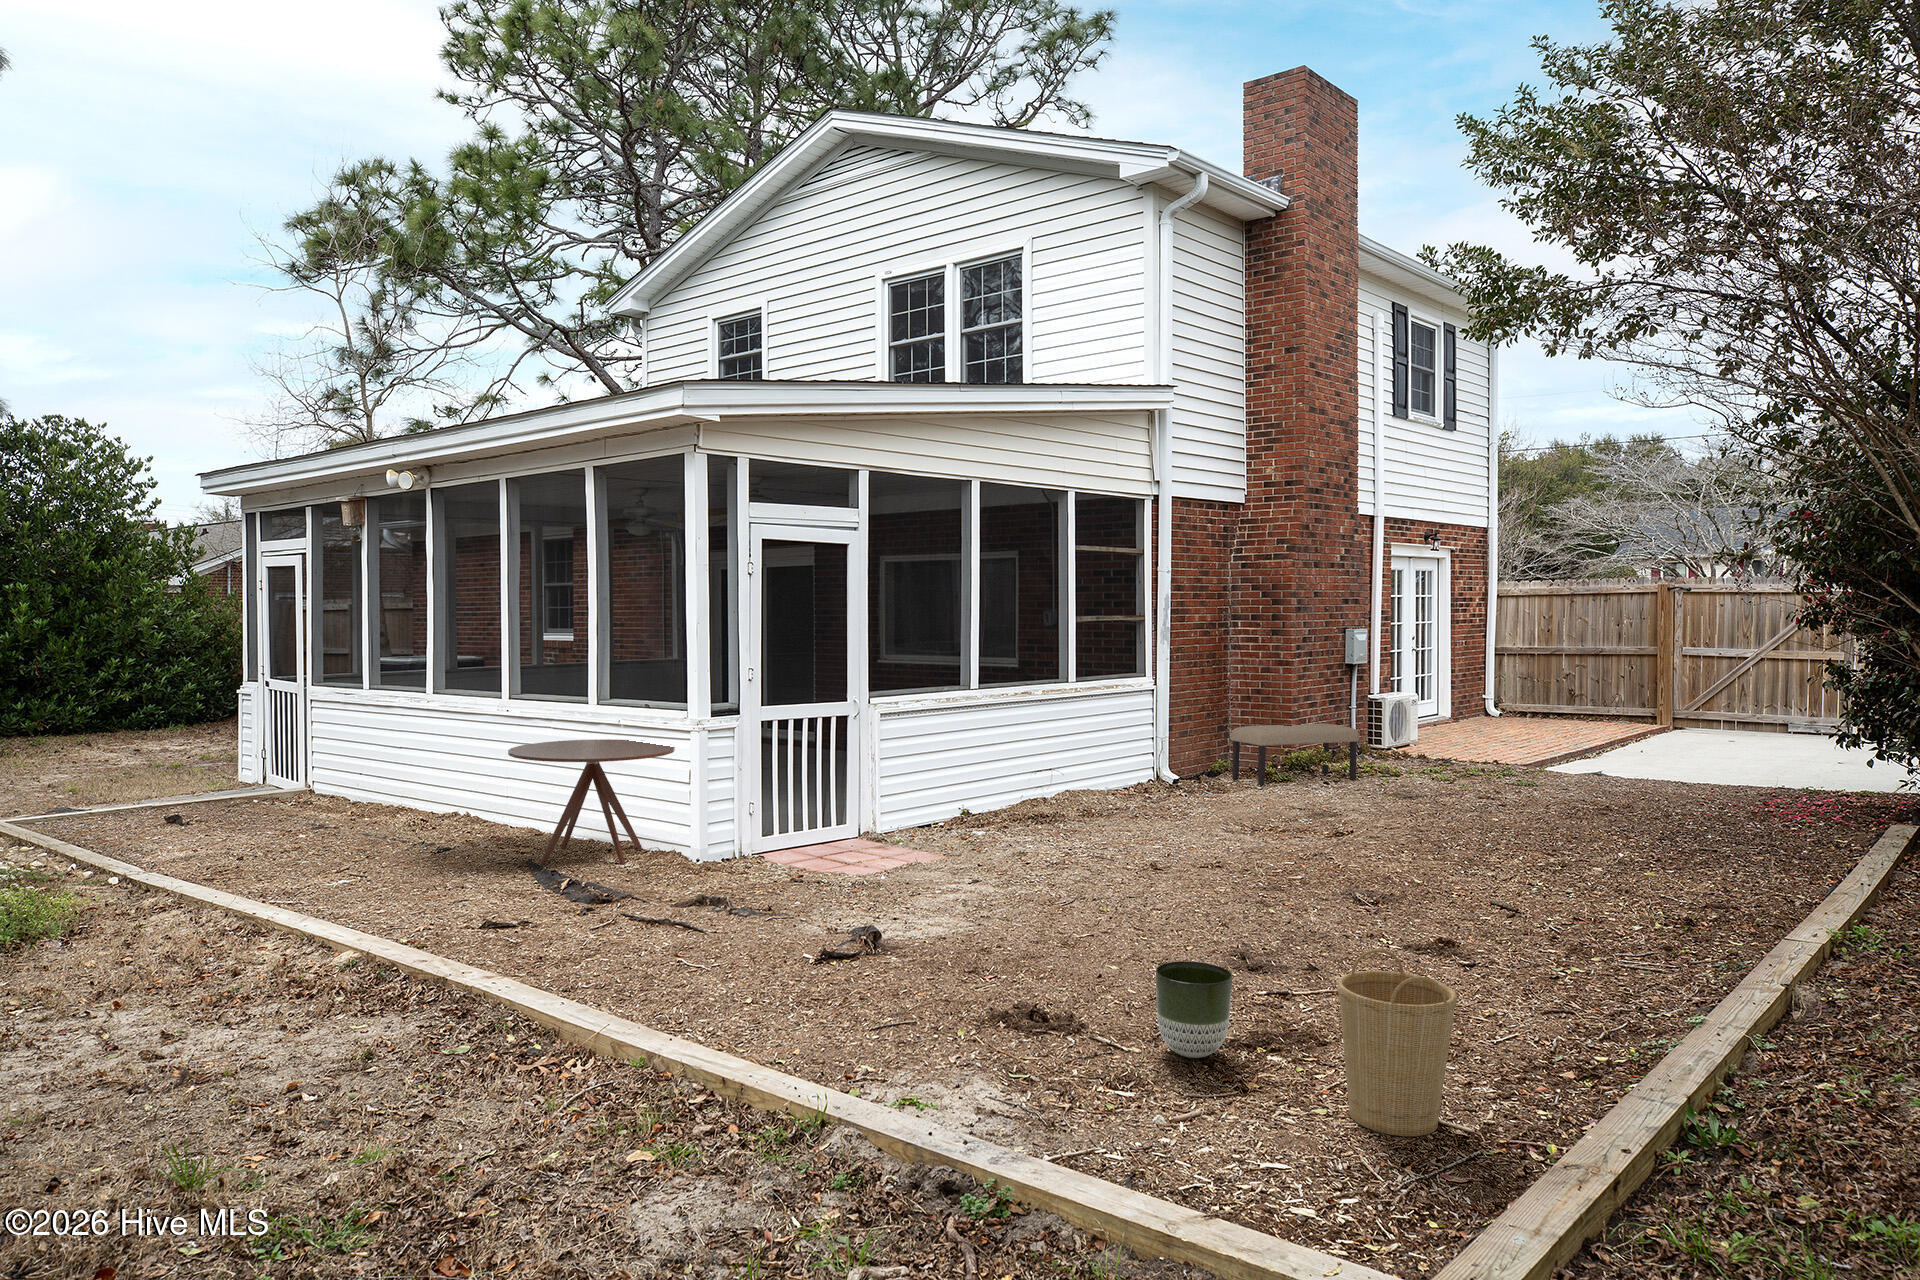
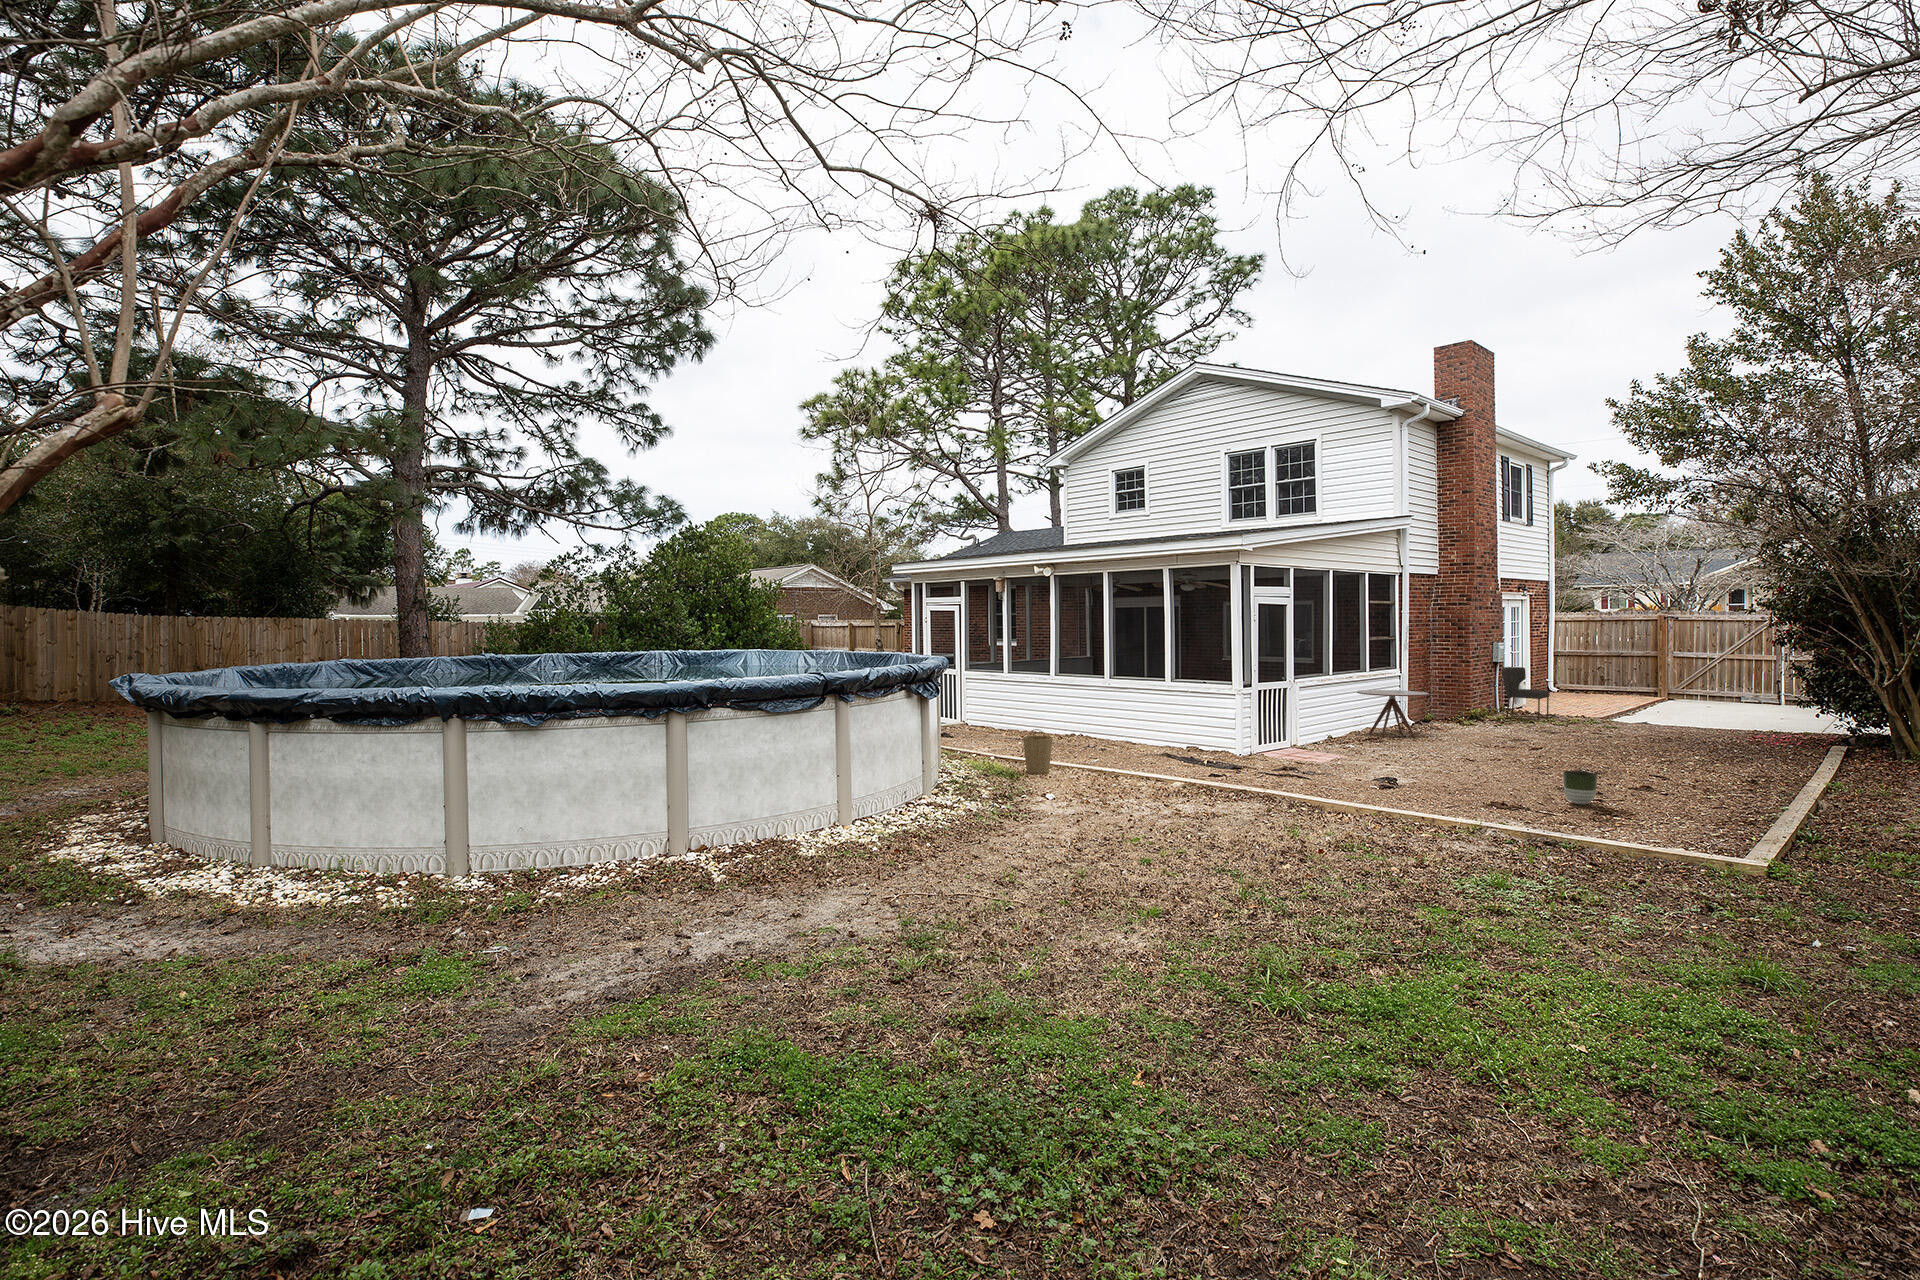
chair: none [1369,675,1449,773] -> present [1502,667,1550,721]
bench: present [1231,723,1359,786] -> none [1436,694,1508,727]
round table: present [508,739,675,864] -> present [1357,690,1429,738]
basket: present [1337,949,1457,1136] -> present [1023,729,1053,774]

